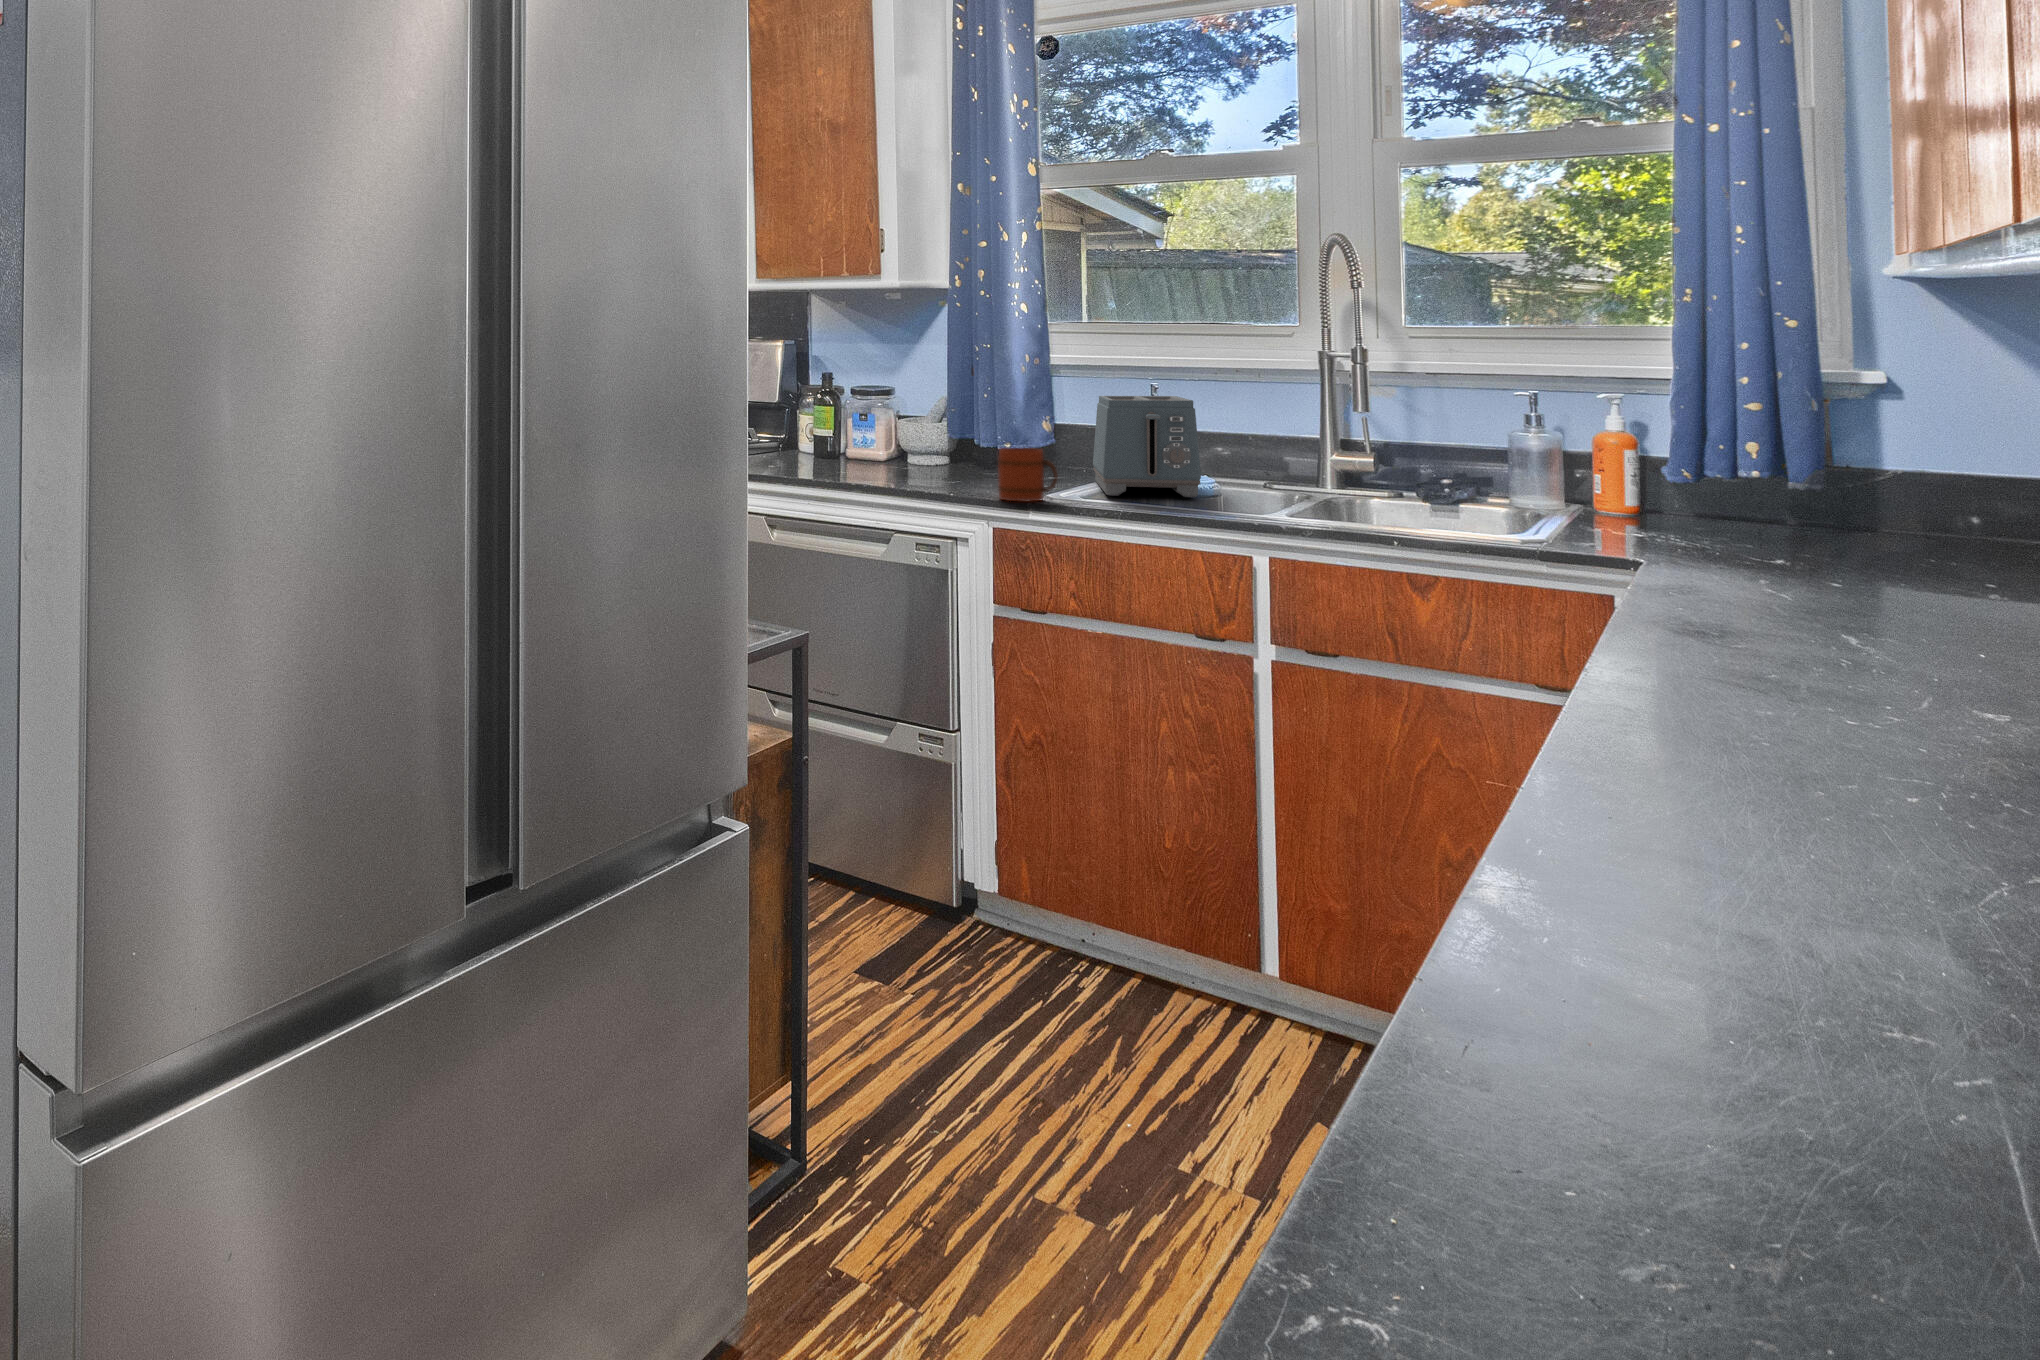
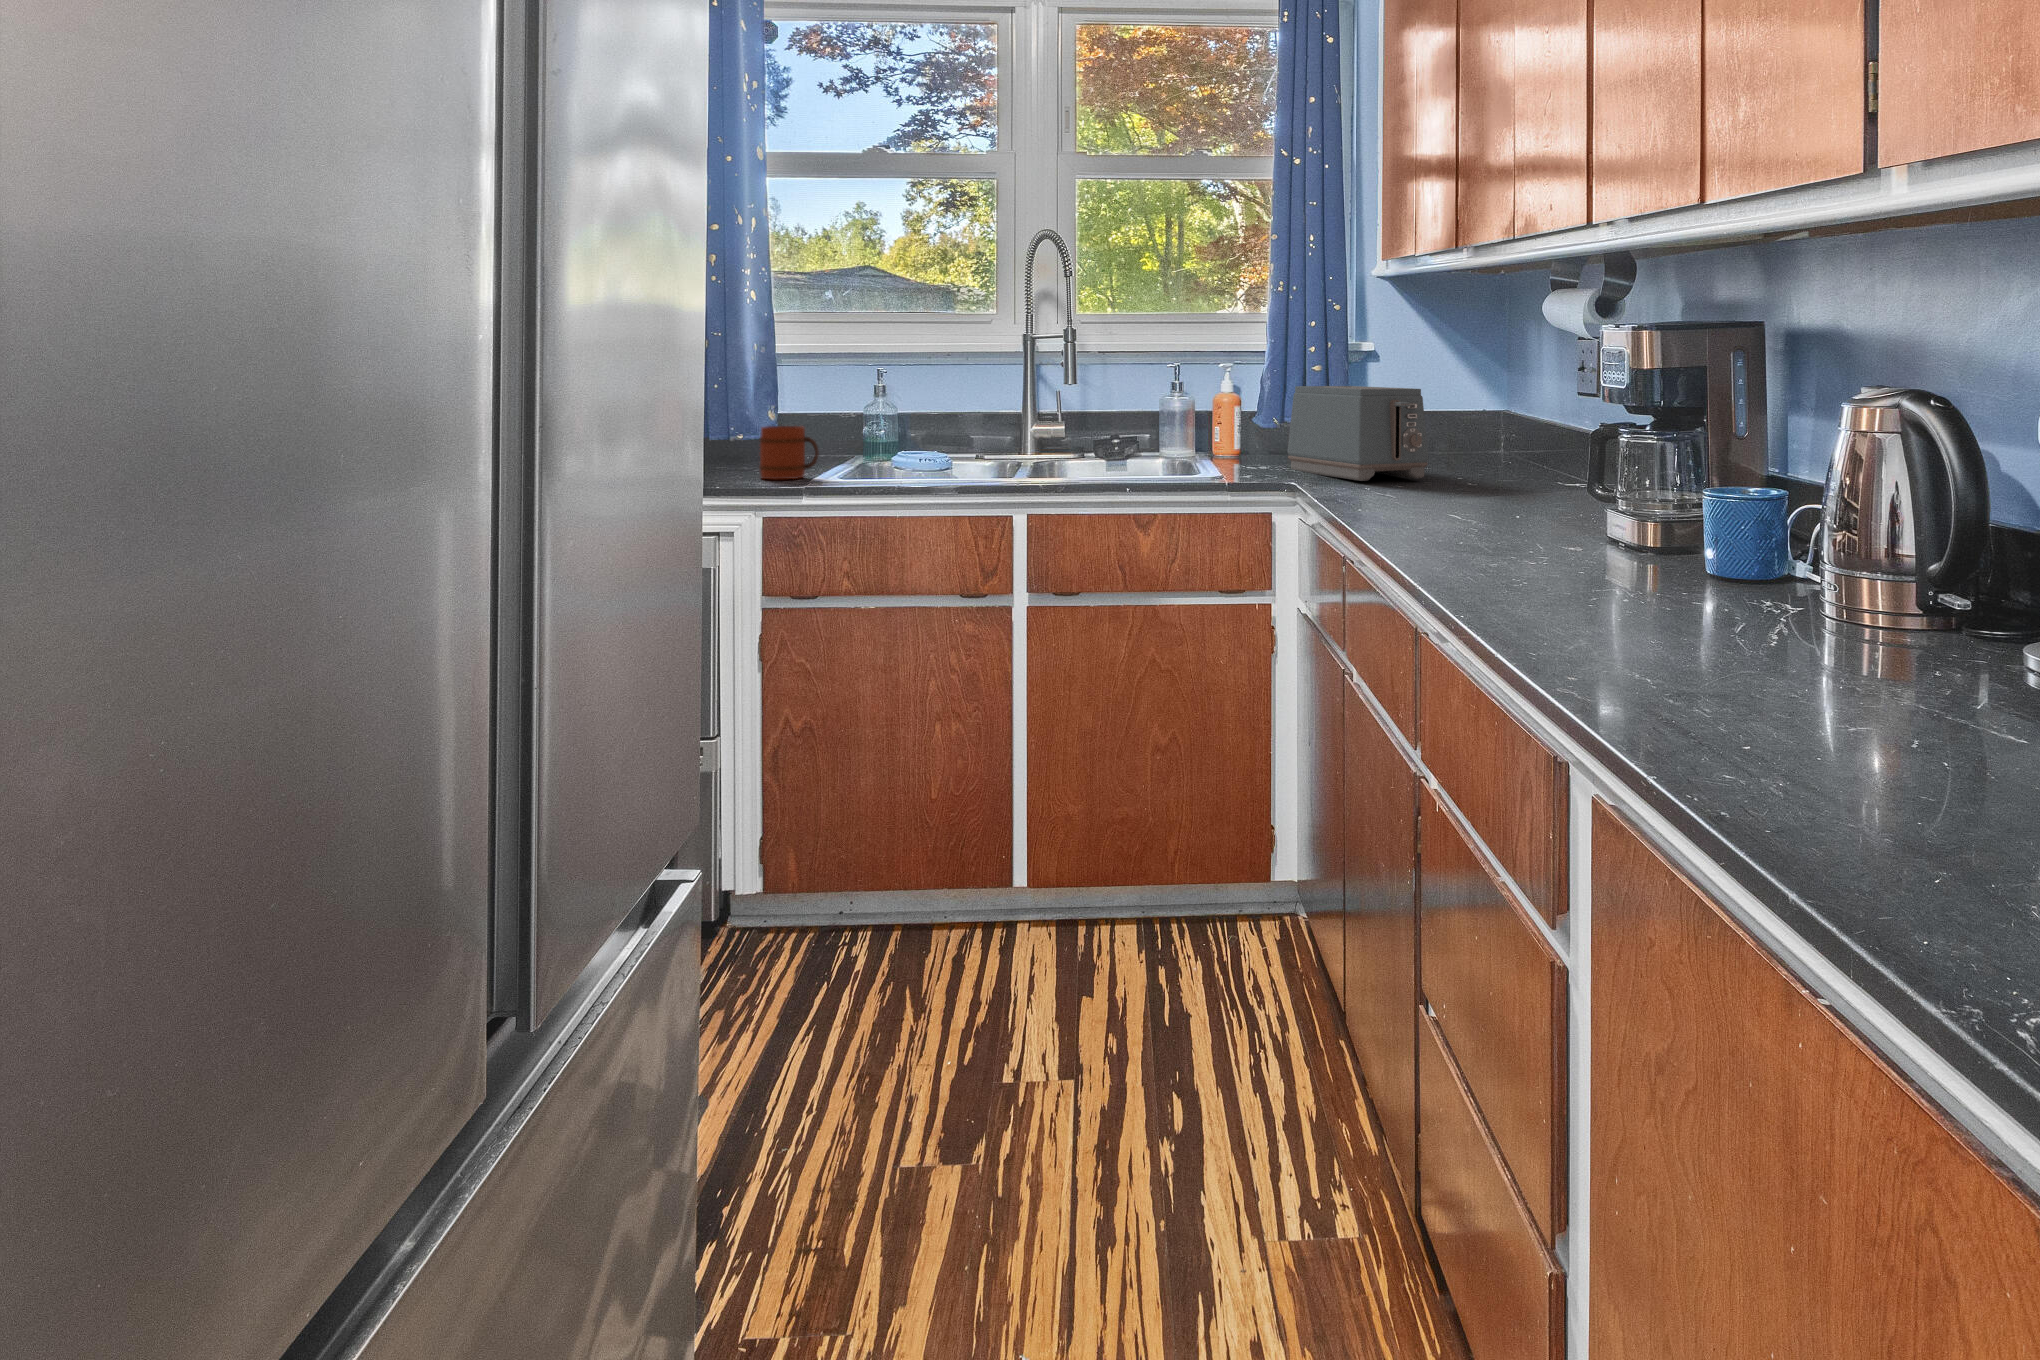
toaster: present [1093,396,1201,497] -> present [1288,386,1428,481]

